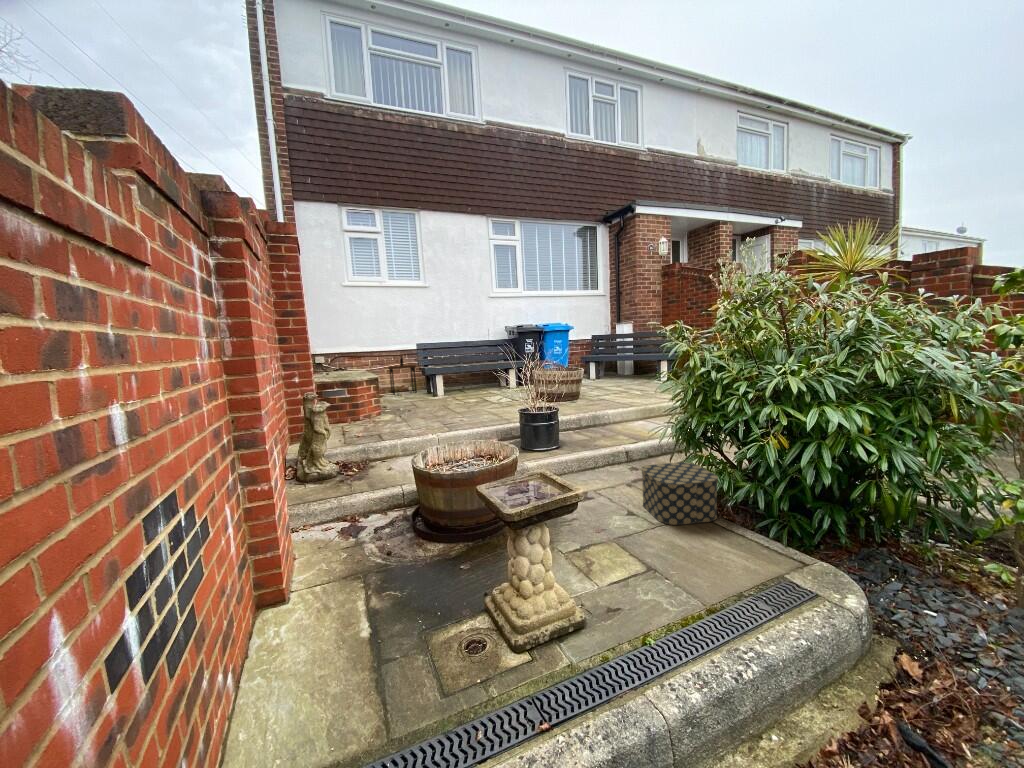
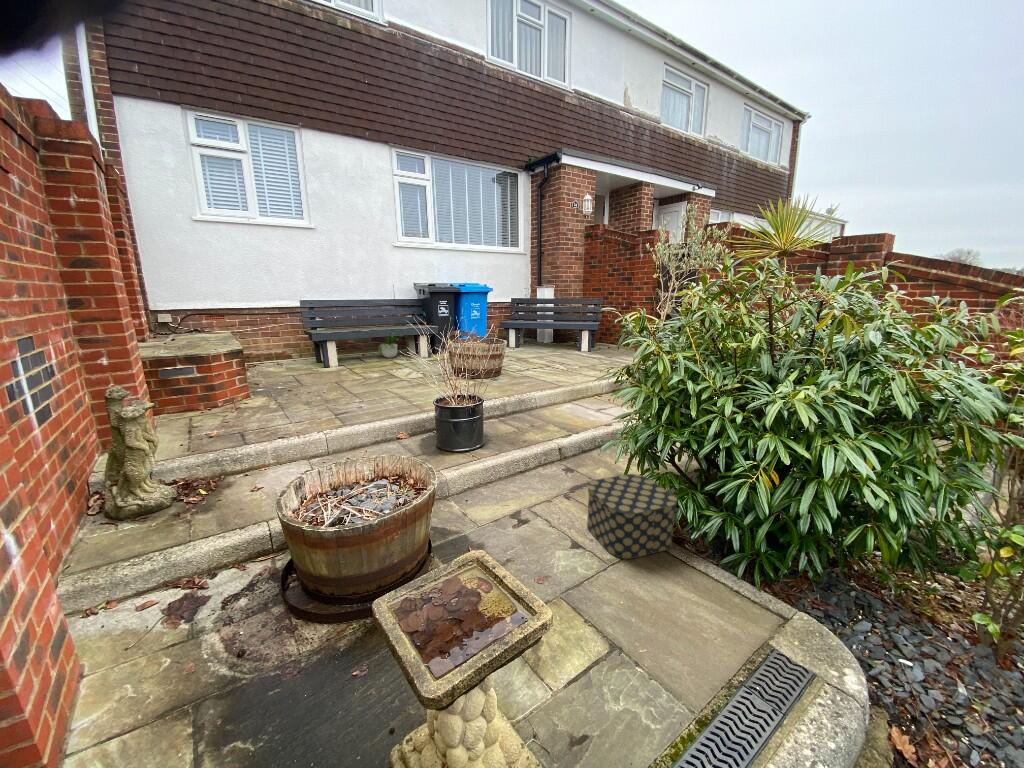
potted plant: none [476,352,499,389] -> present [378,330,403,358]
side table: present [388,355,417,394] -> none [262,315,302,365]

